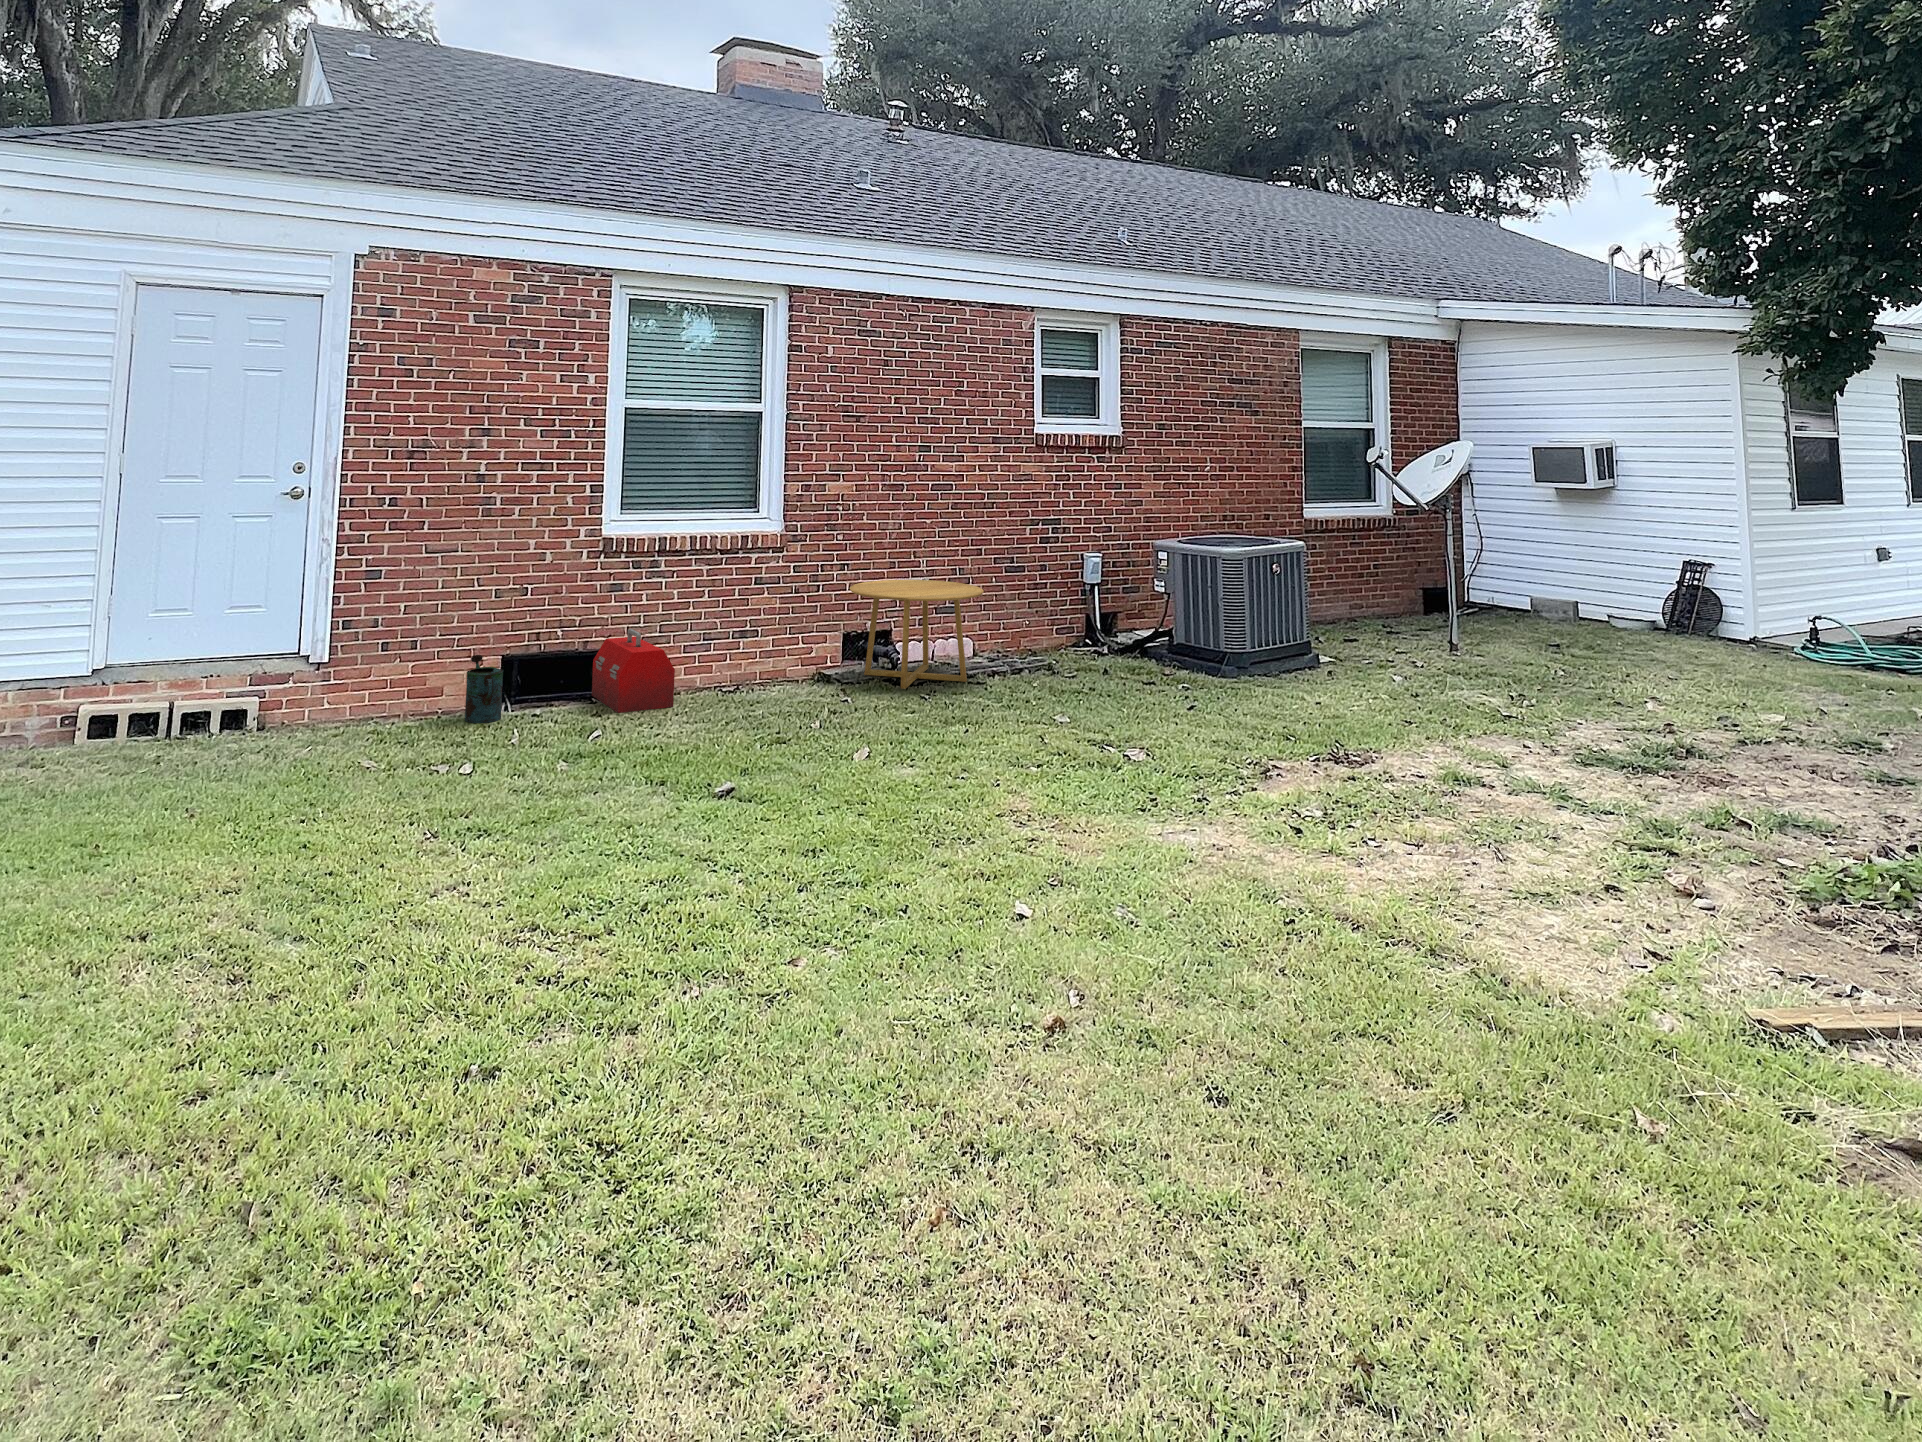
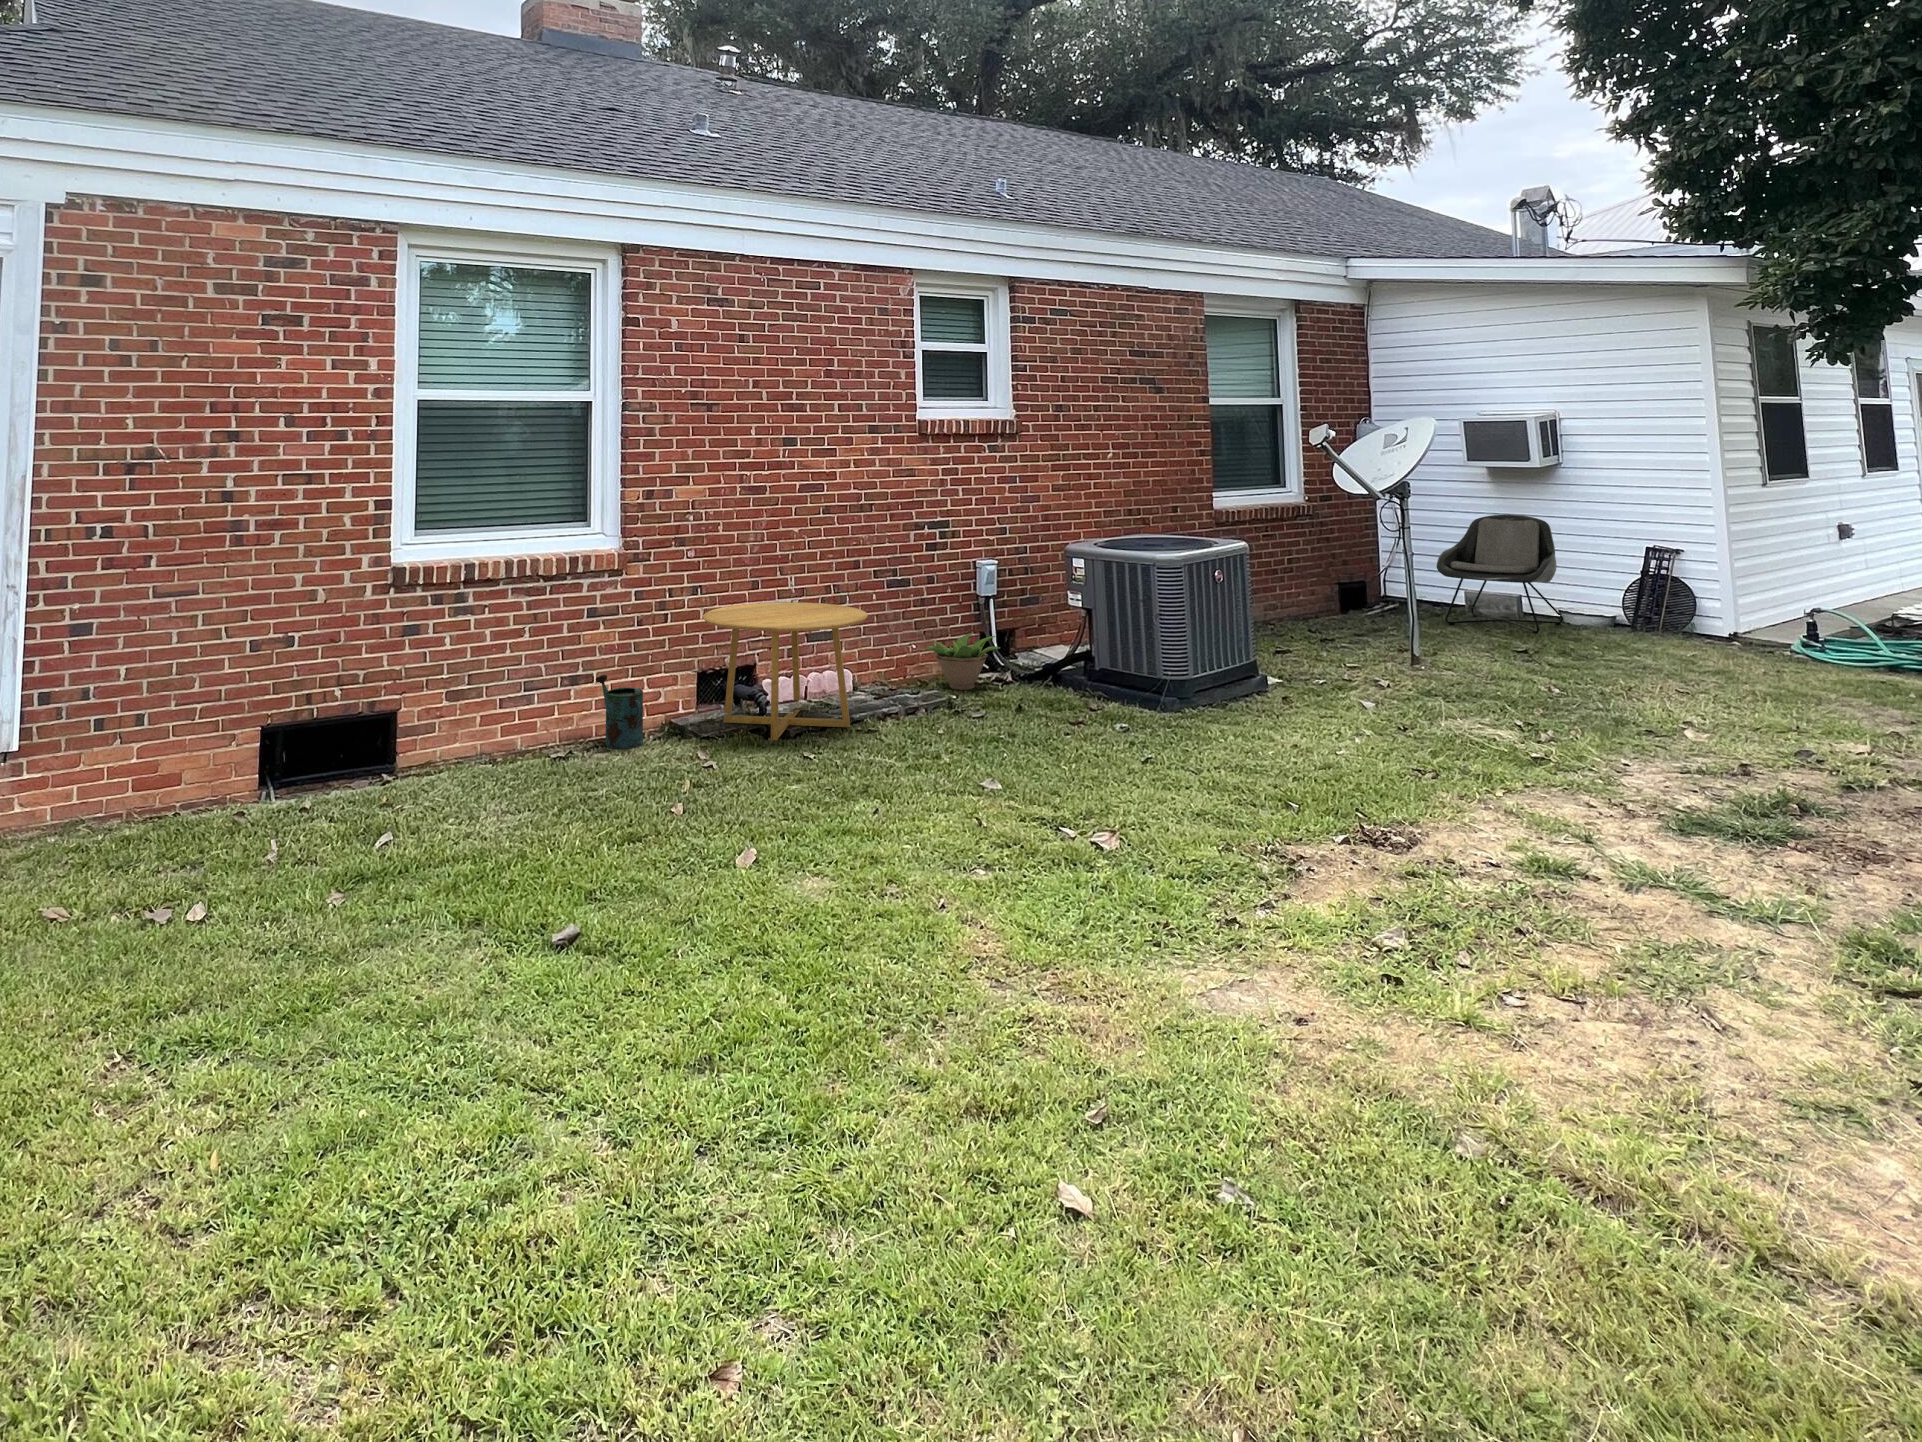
lounge chair: none [1500,529,1611,633] -> present [1437,514,1563,634]
decorative plant: none [1031,612,1098,658] -> present [922,633,1000,690]
toolbox: present [592,629,675,713] -> none [381,681,486,793]
watering can: present [465,655,503,723] -> present [596,675,643,749]

